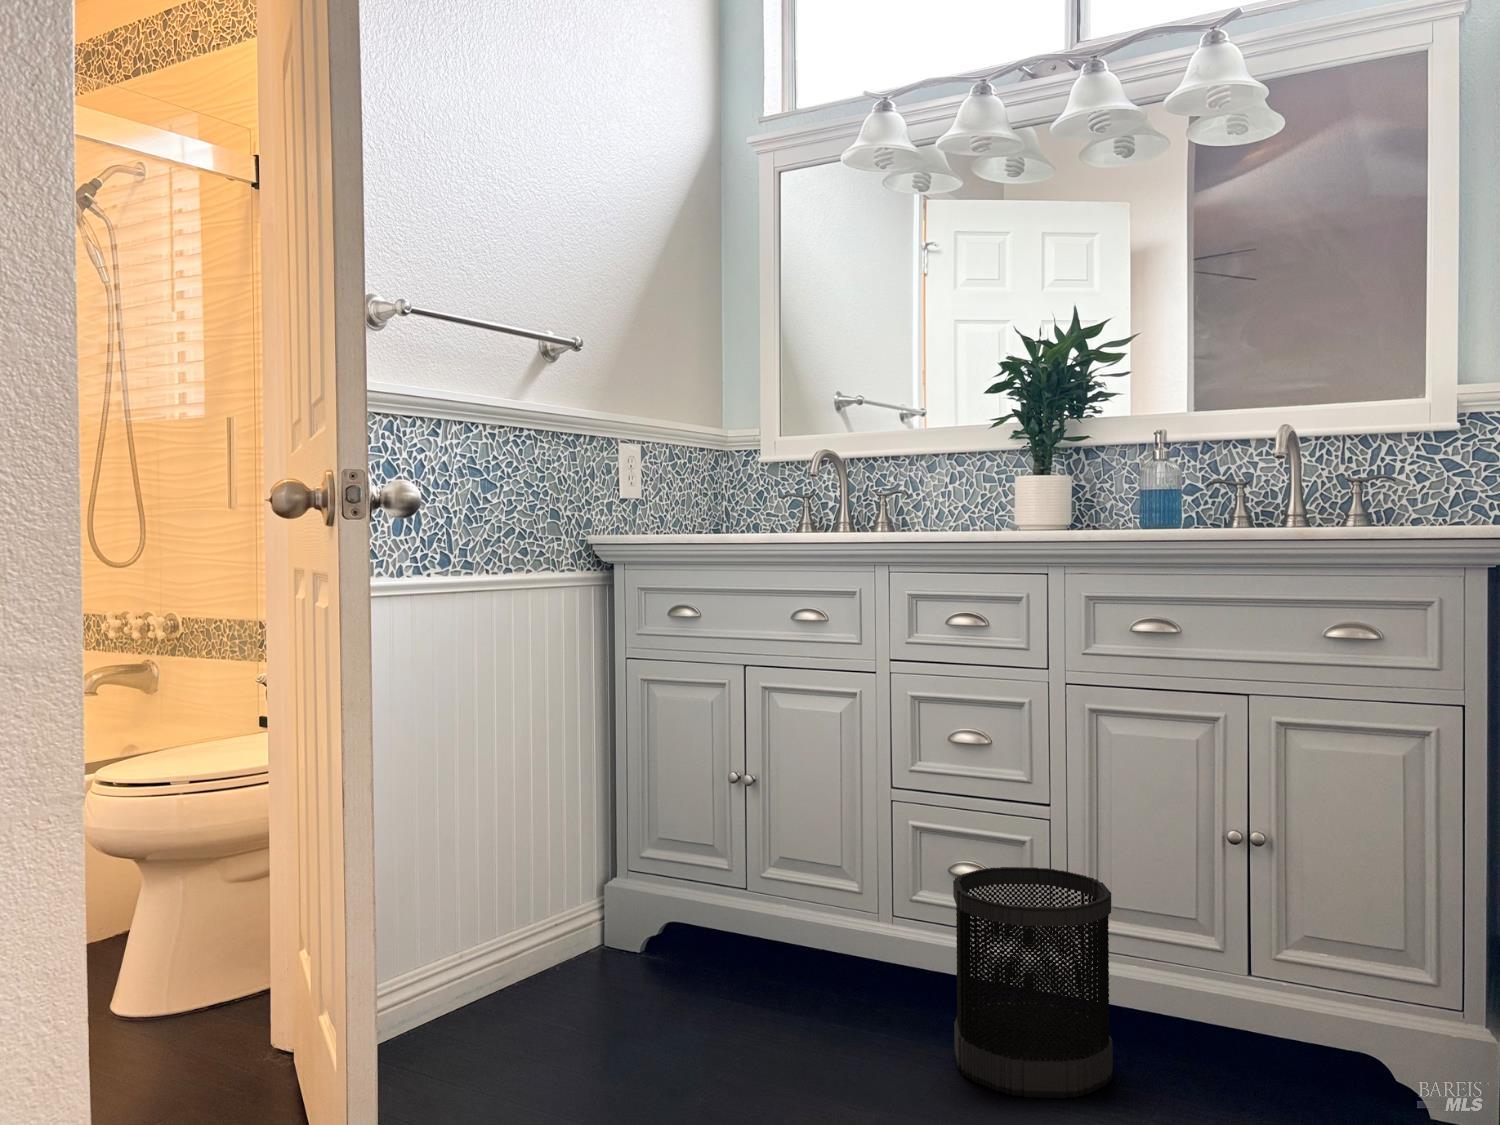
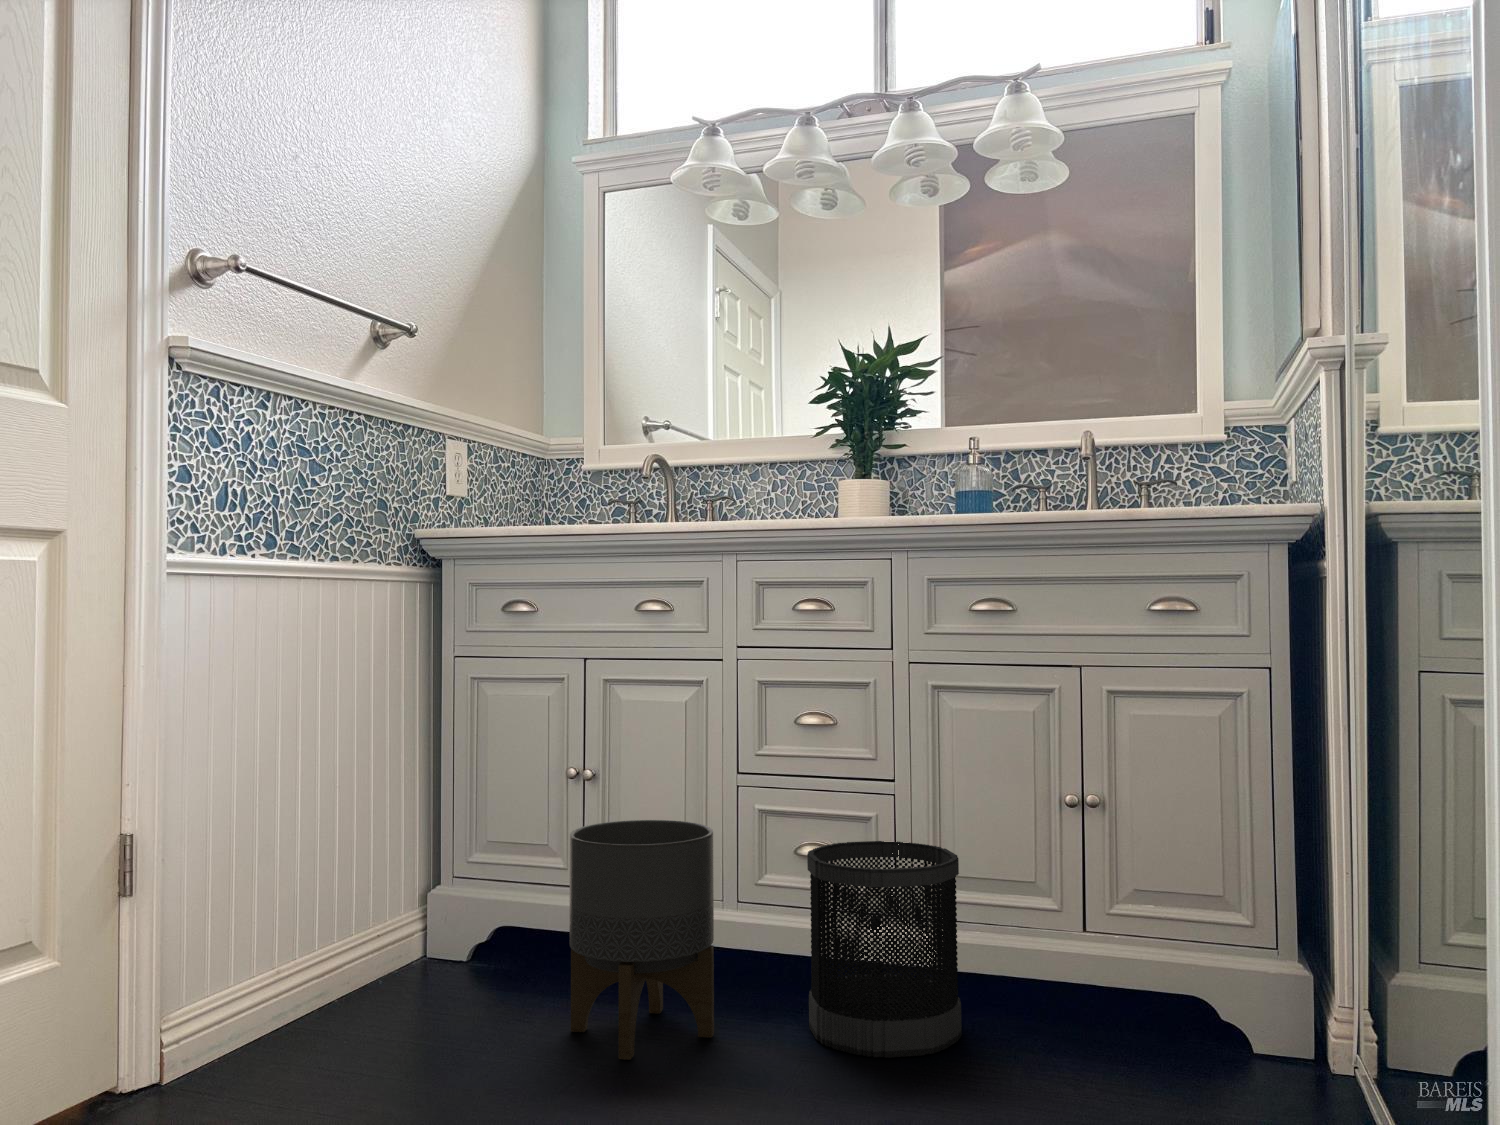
planter: none [716,834,857,1074] -> present [569,820,714,1060]

